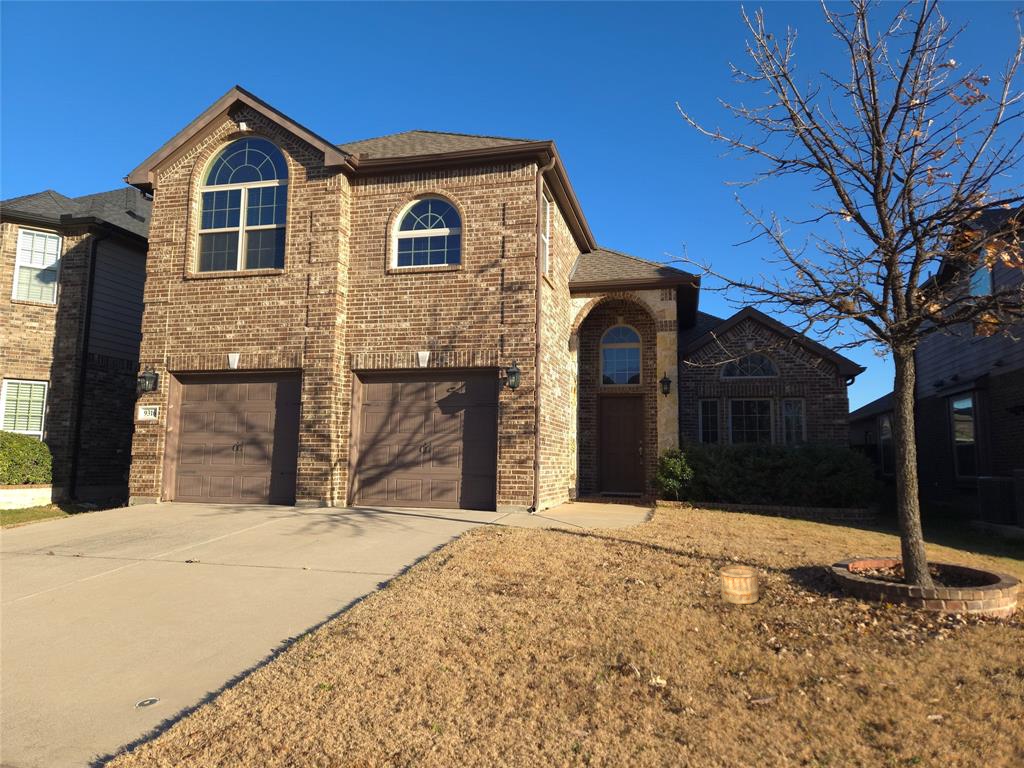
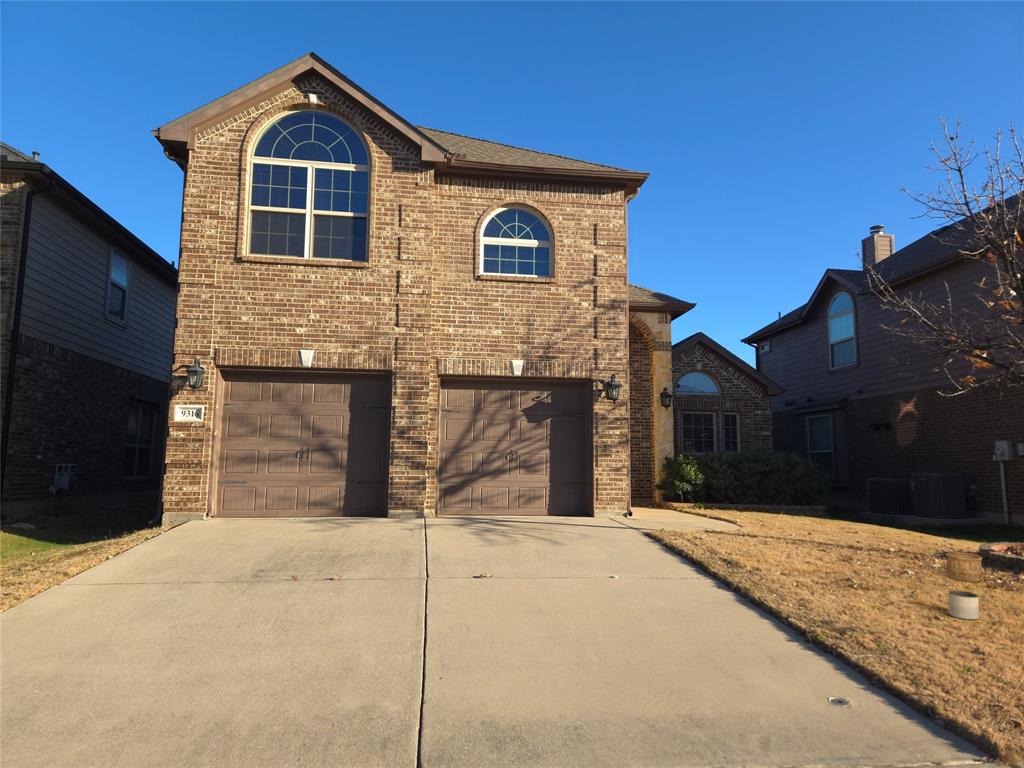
planter: none [545,608,576,644] -> present [948,591,979,620]

